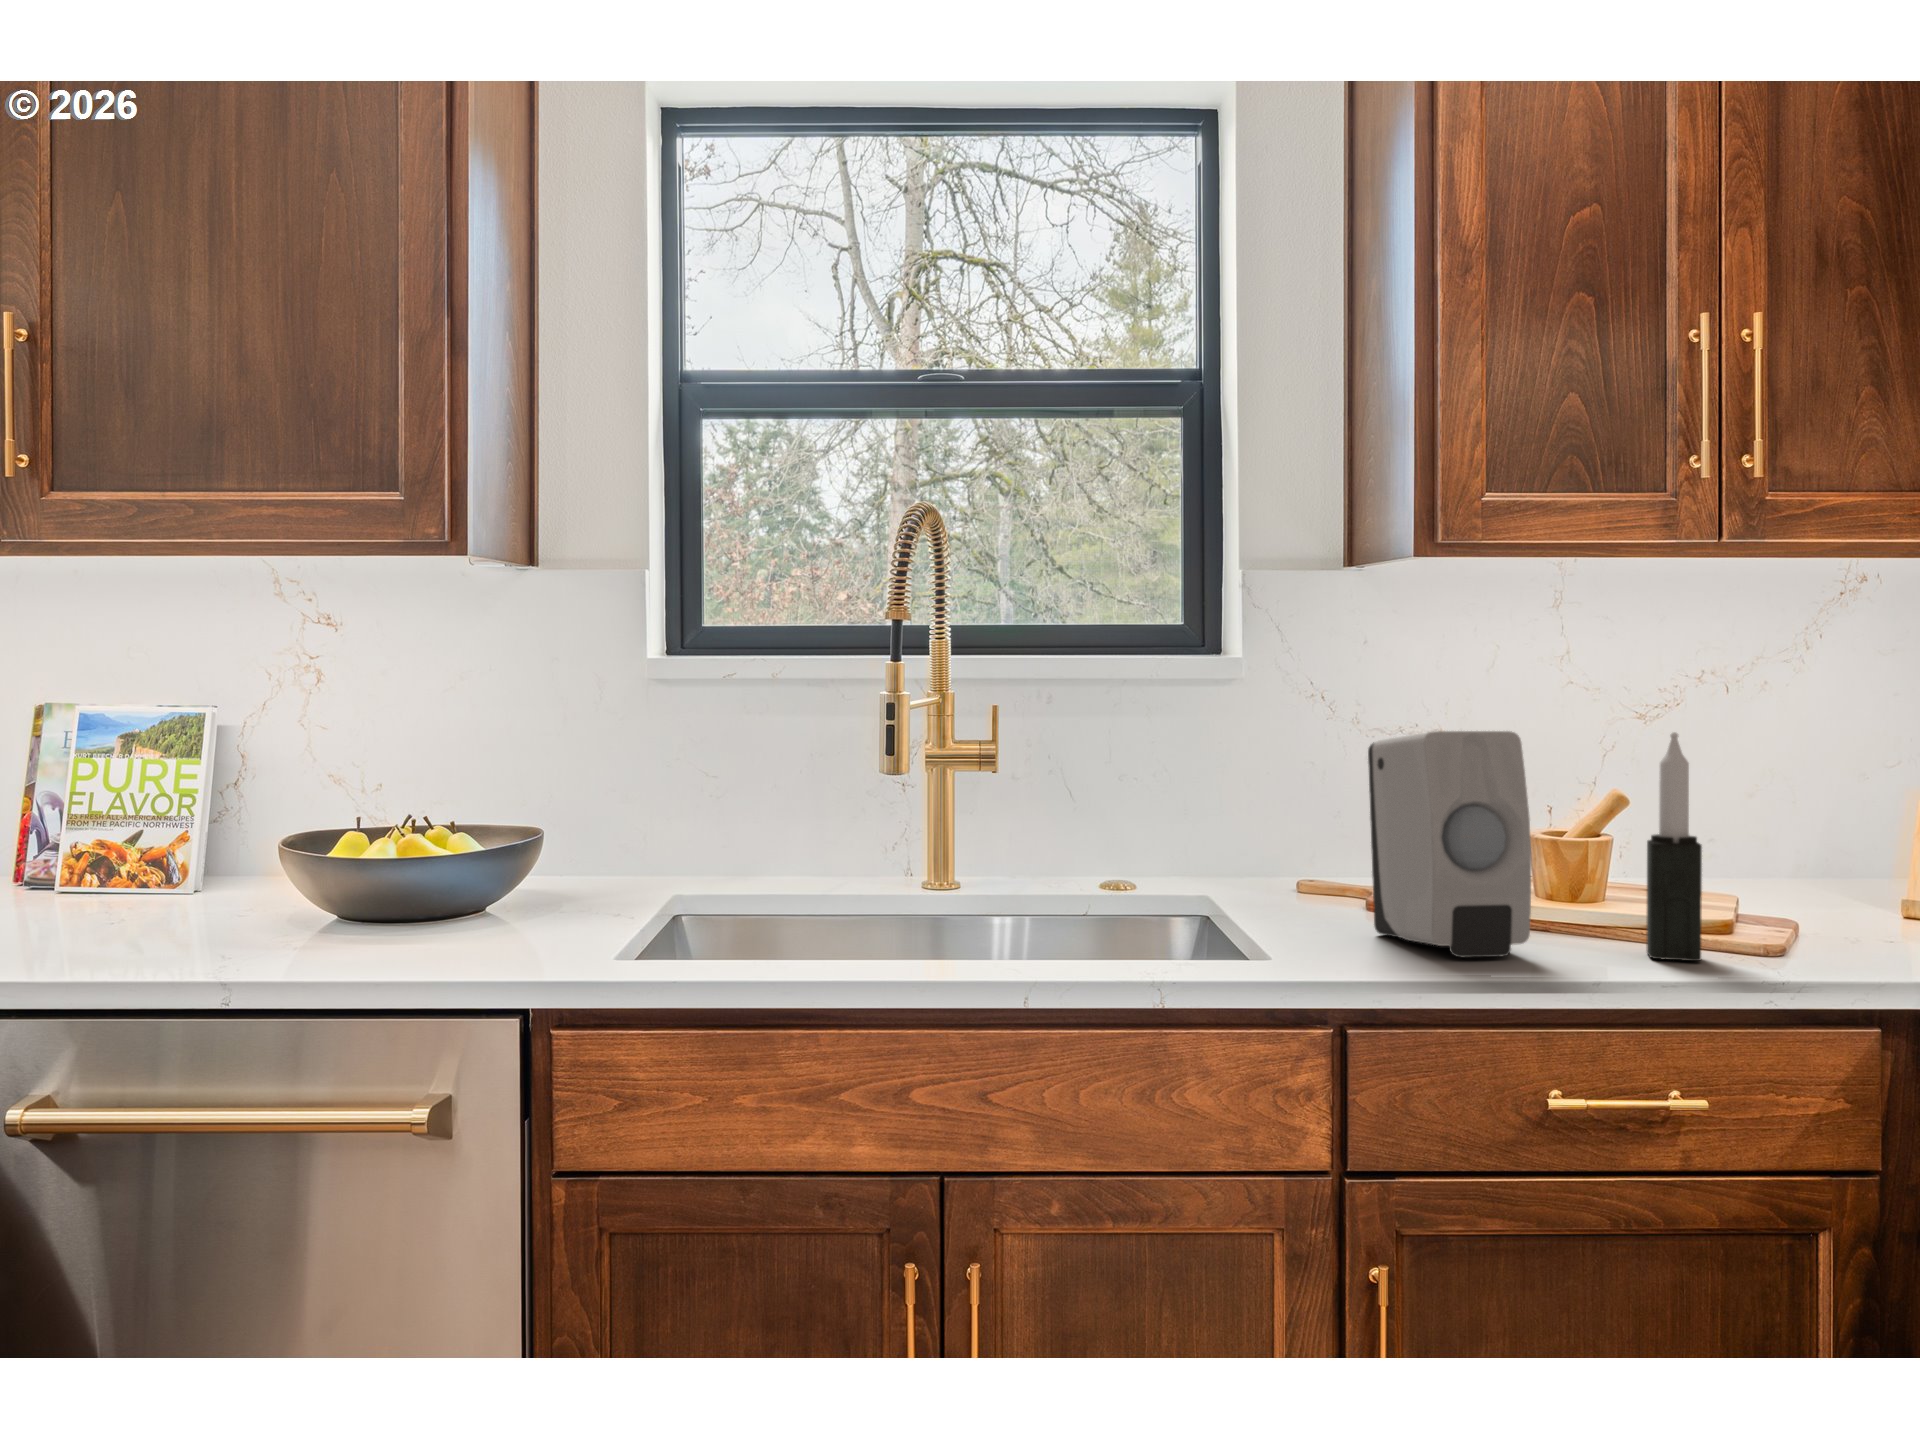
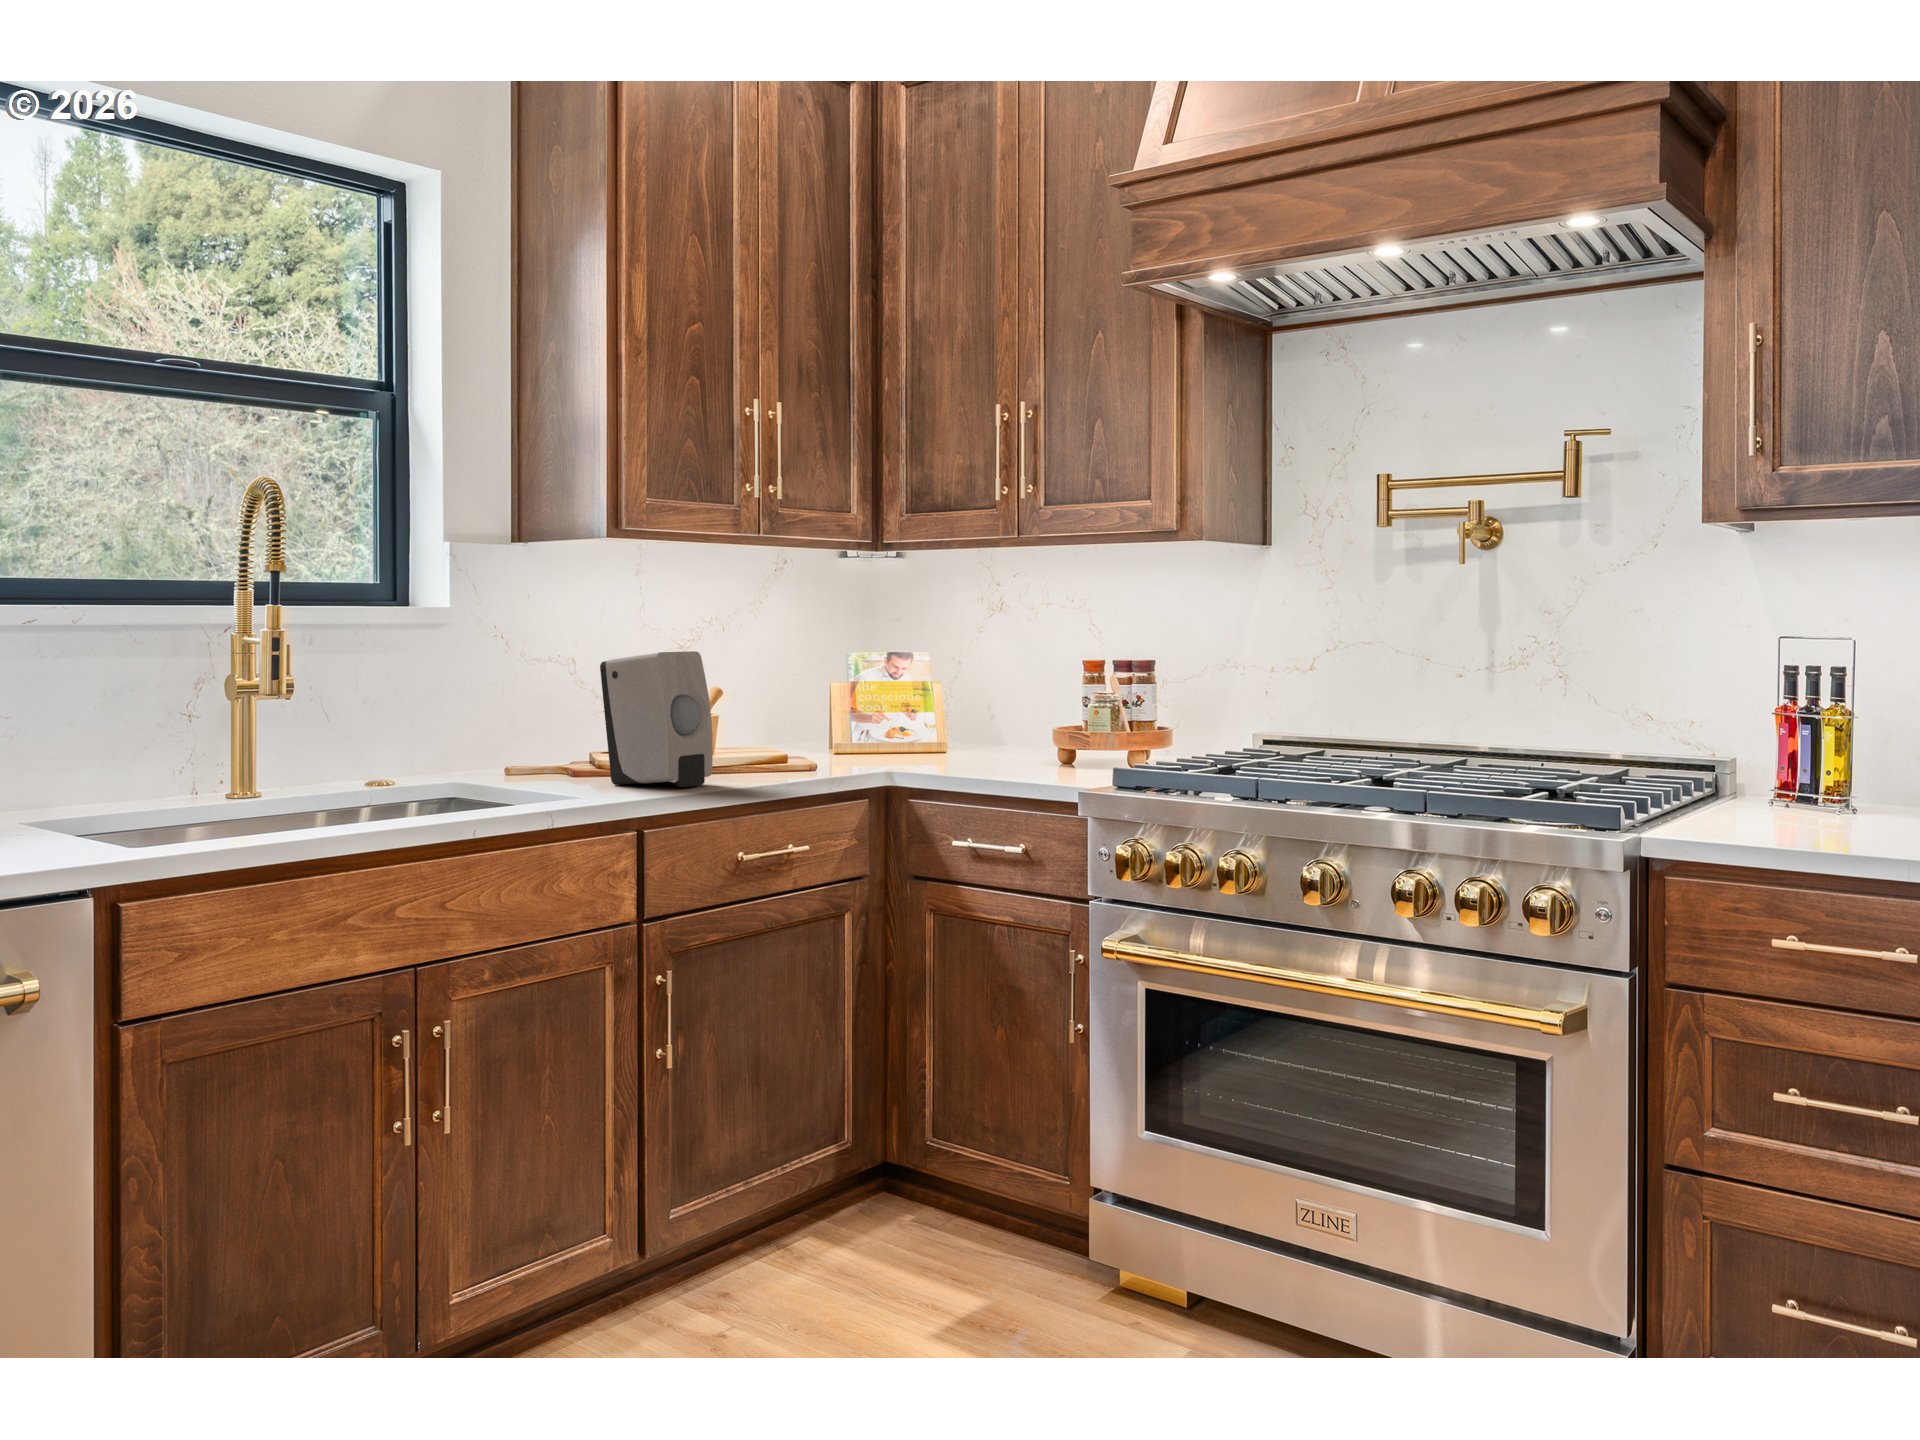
candle: present [1646,732,1702,961] -> none [759,650,791,778]

